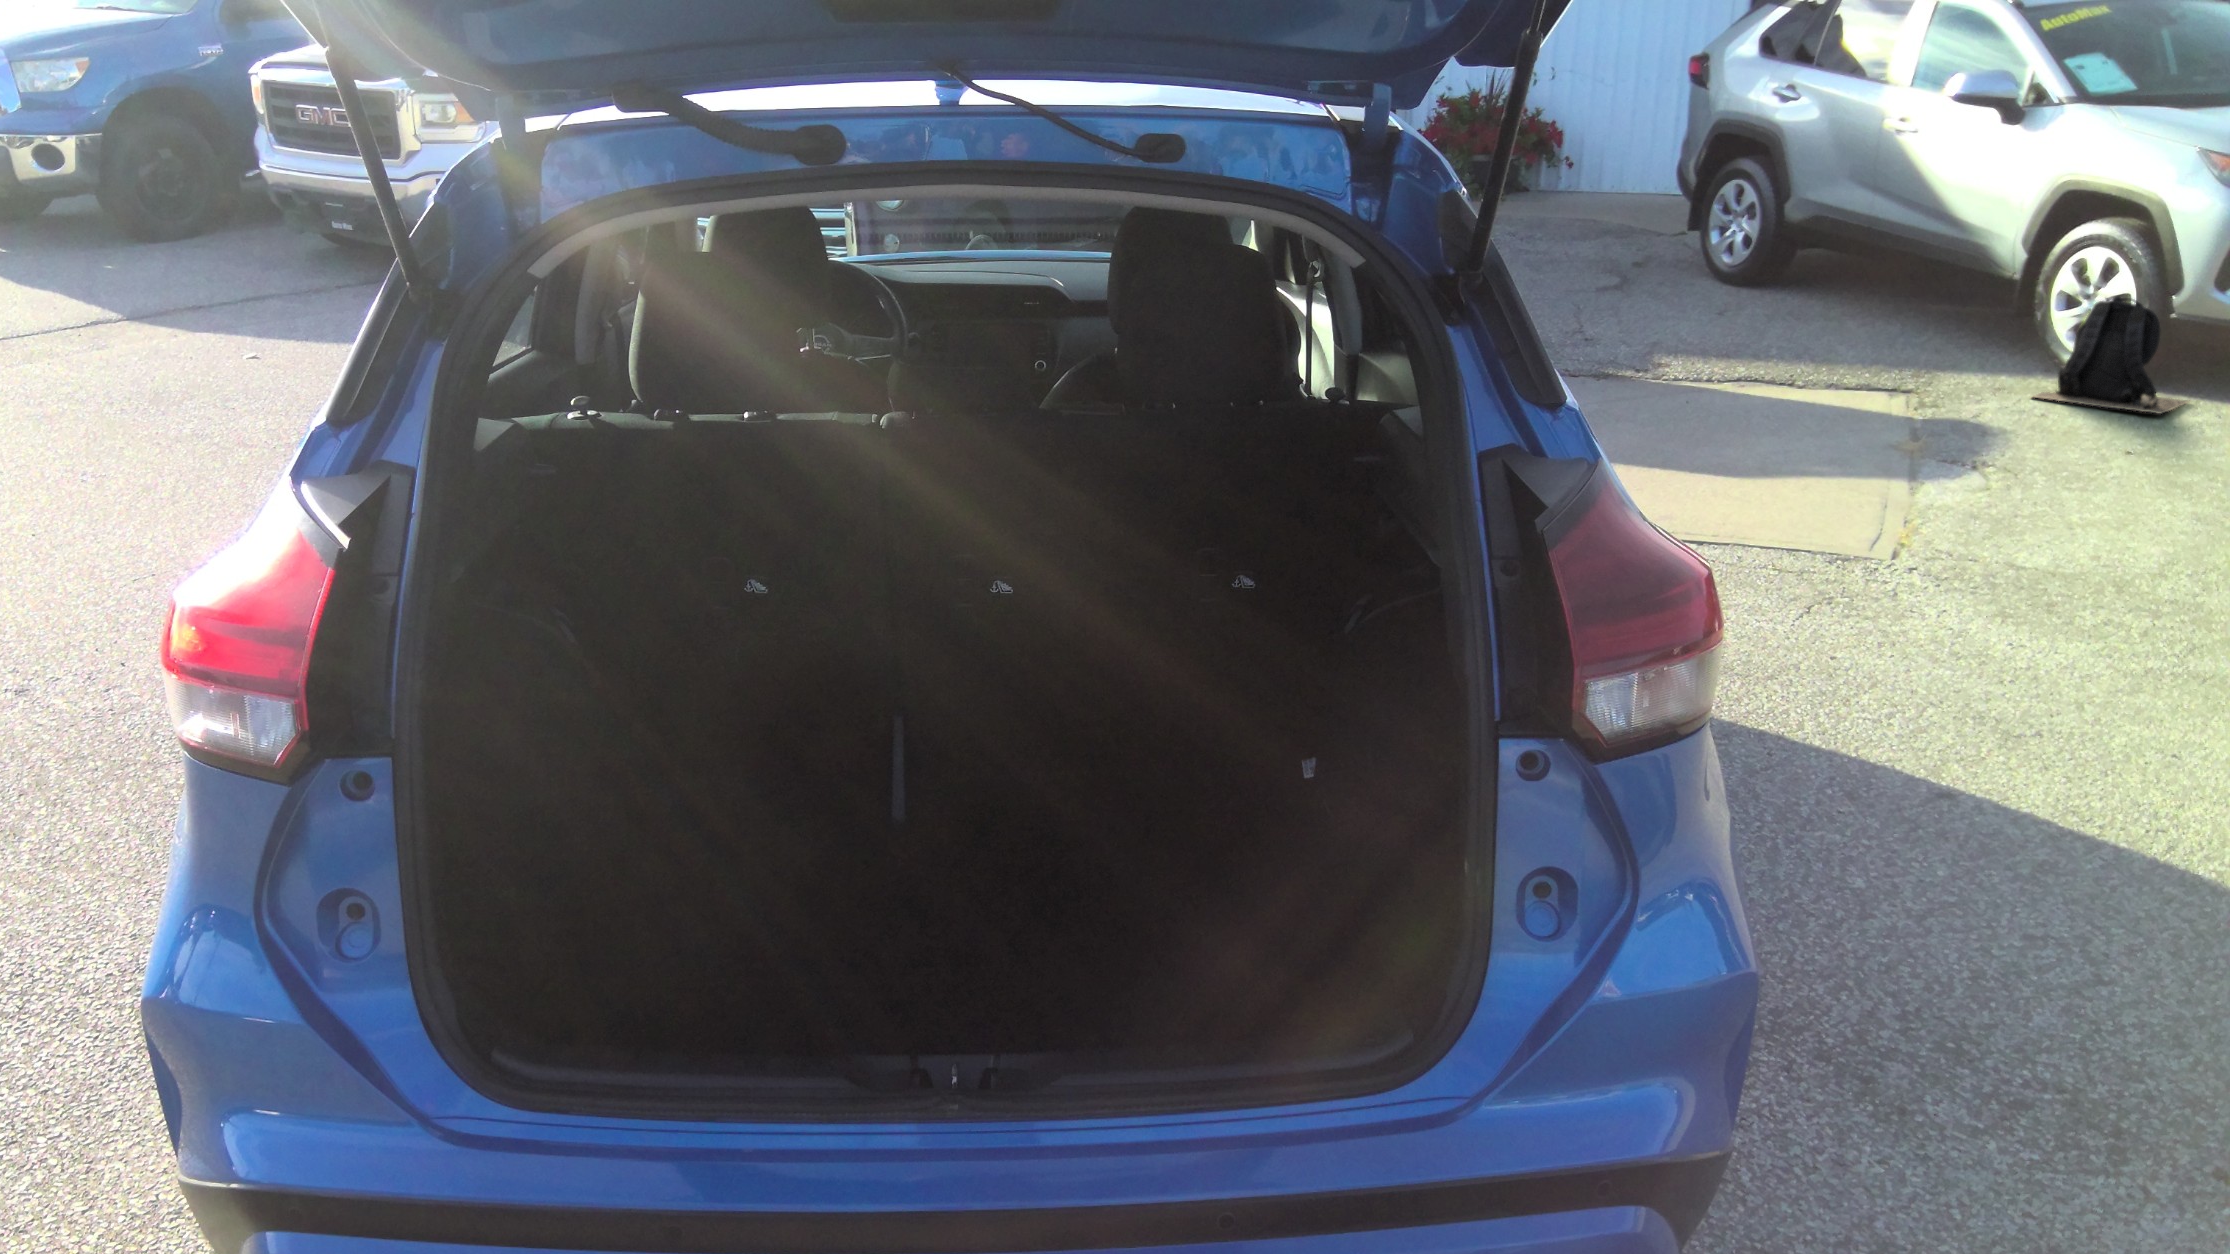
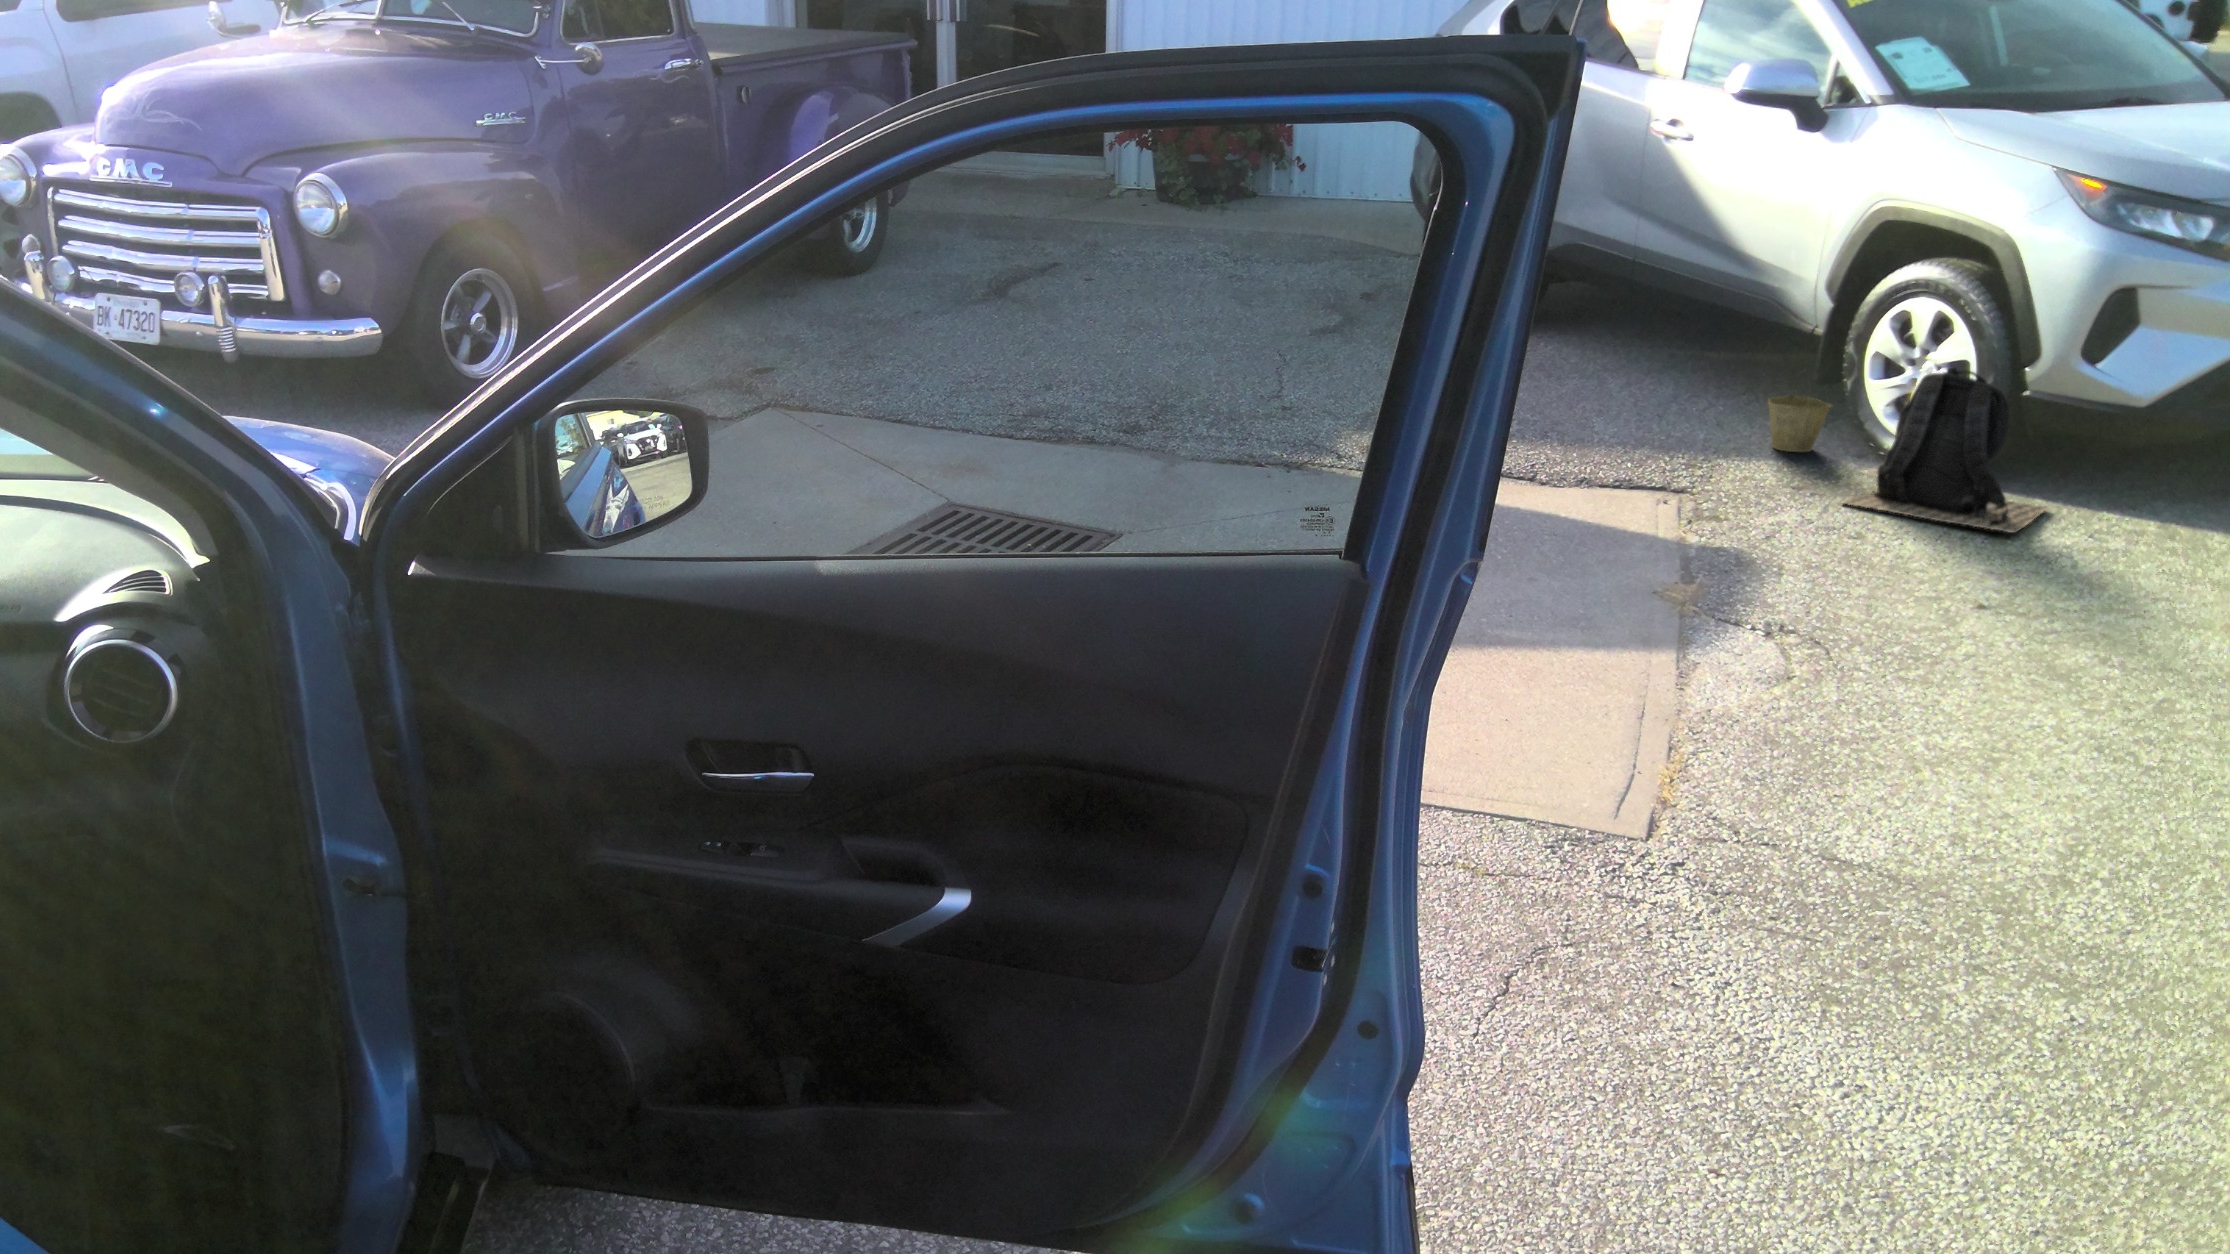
bucket: none [1975,304,2026,368] -> present [1768,370,1830,452]

